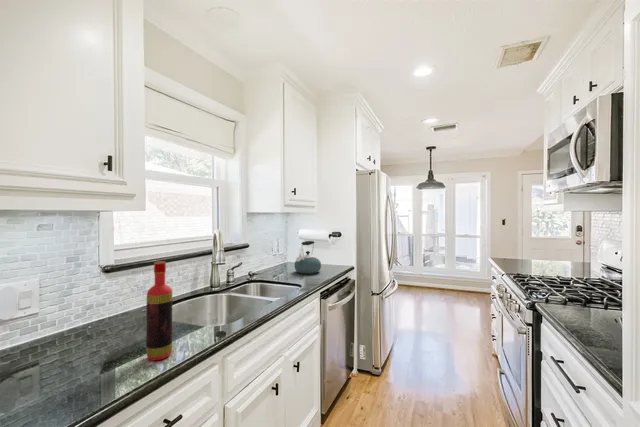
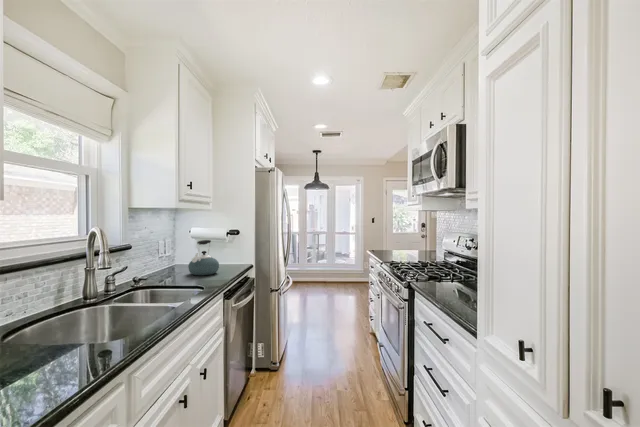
bottle: present [146,261,172,360] -> none [35,263,72,387]

